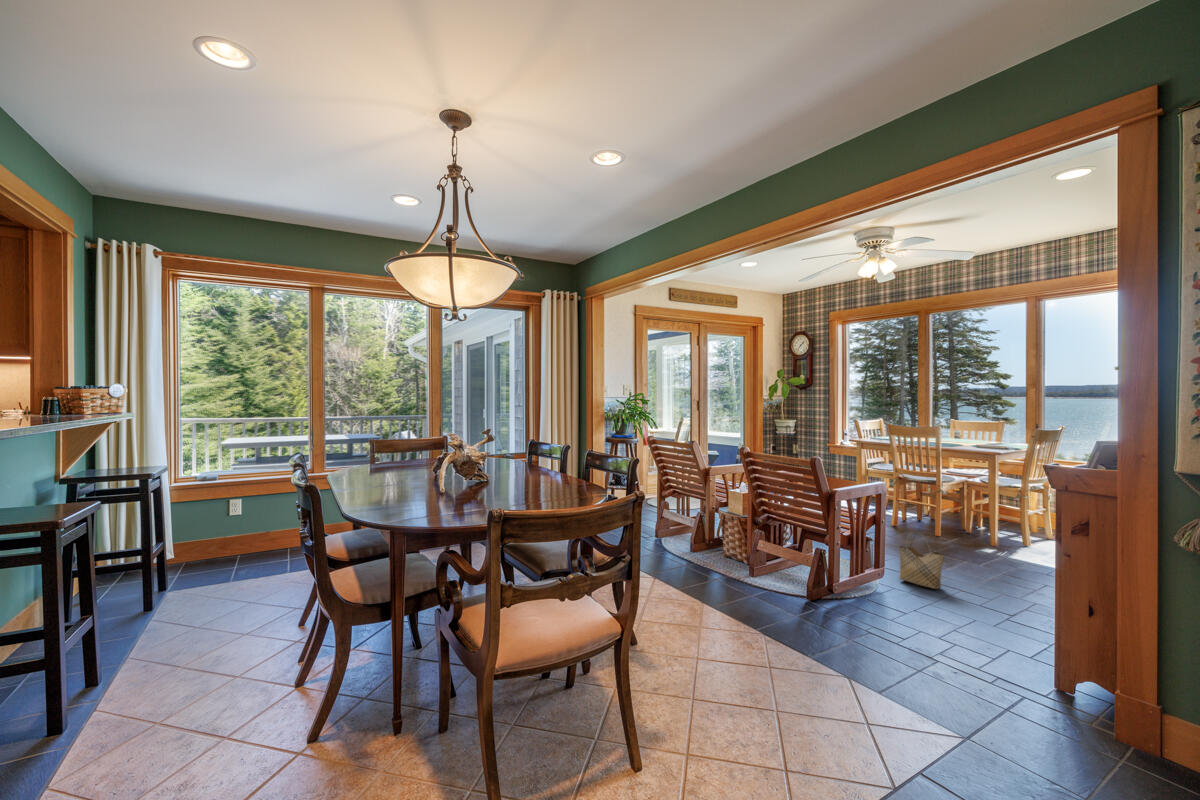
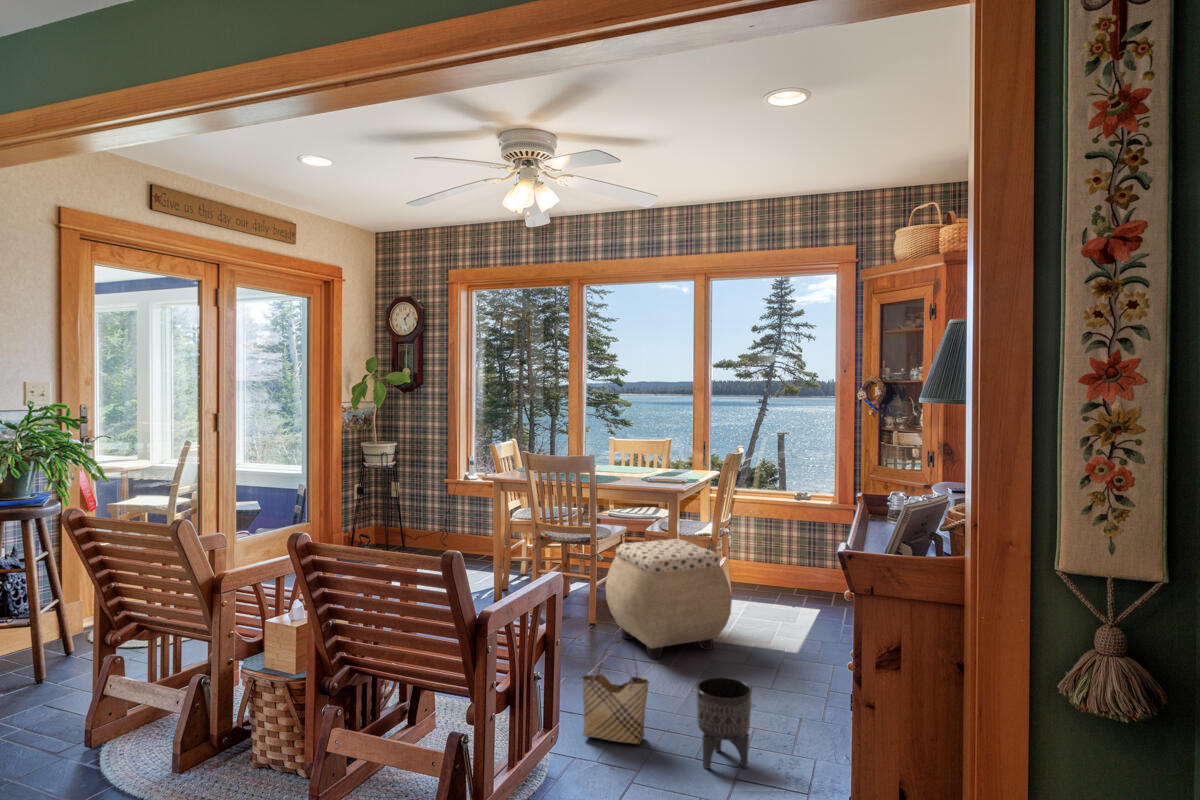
ottoman: none [932,485,1034,562] -> present [606,539,732,659]
planter: none [974,557,1016,613] -> present [696,677,752,769]

